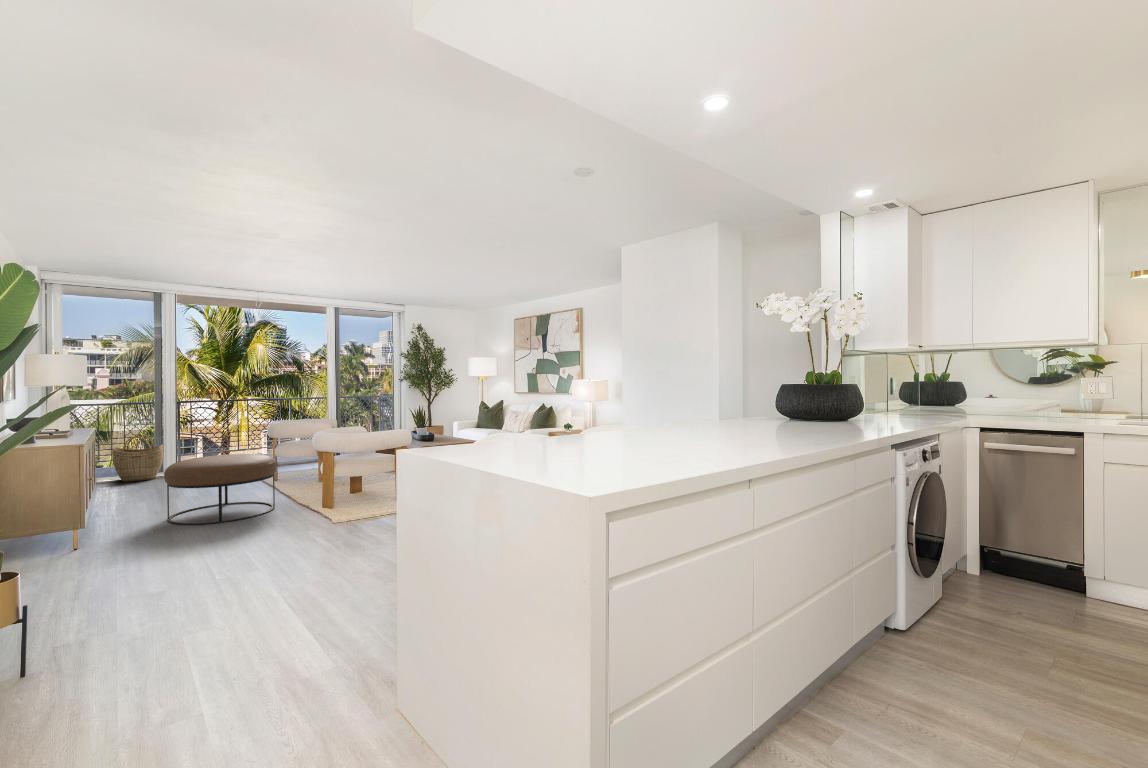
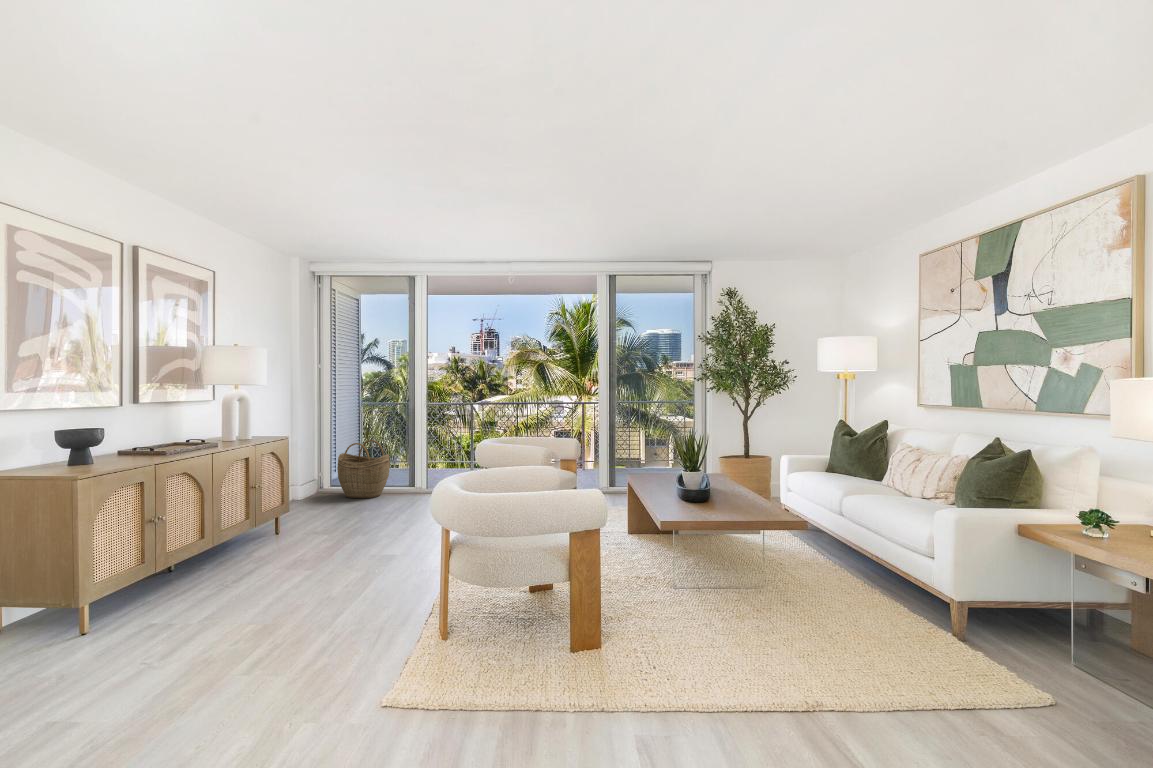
ottoman: present [164,454,276,525] -> none [150,499,355,656]

